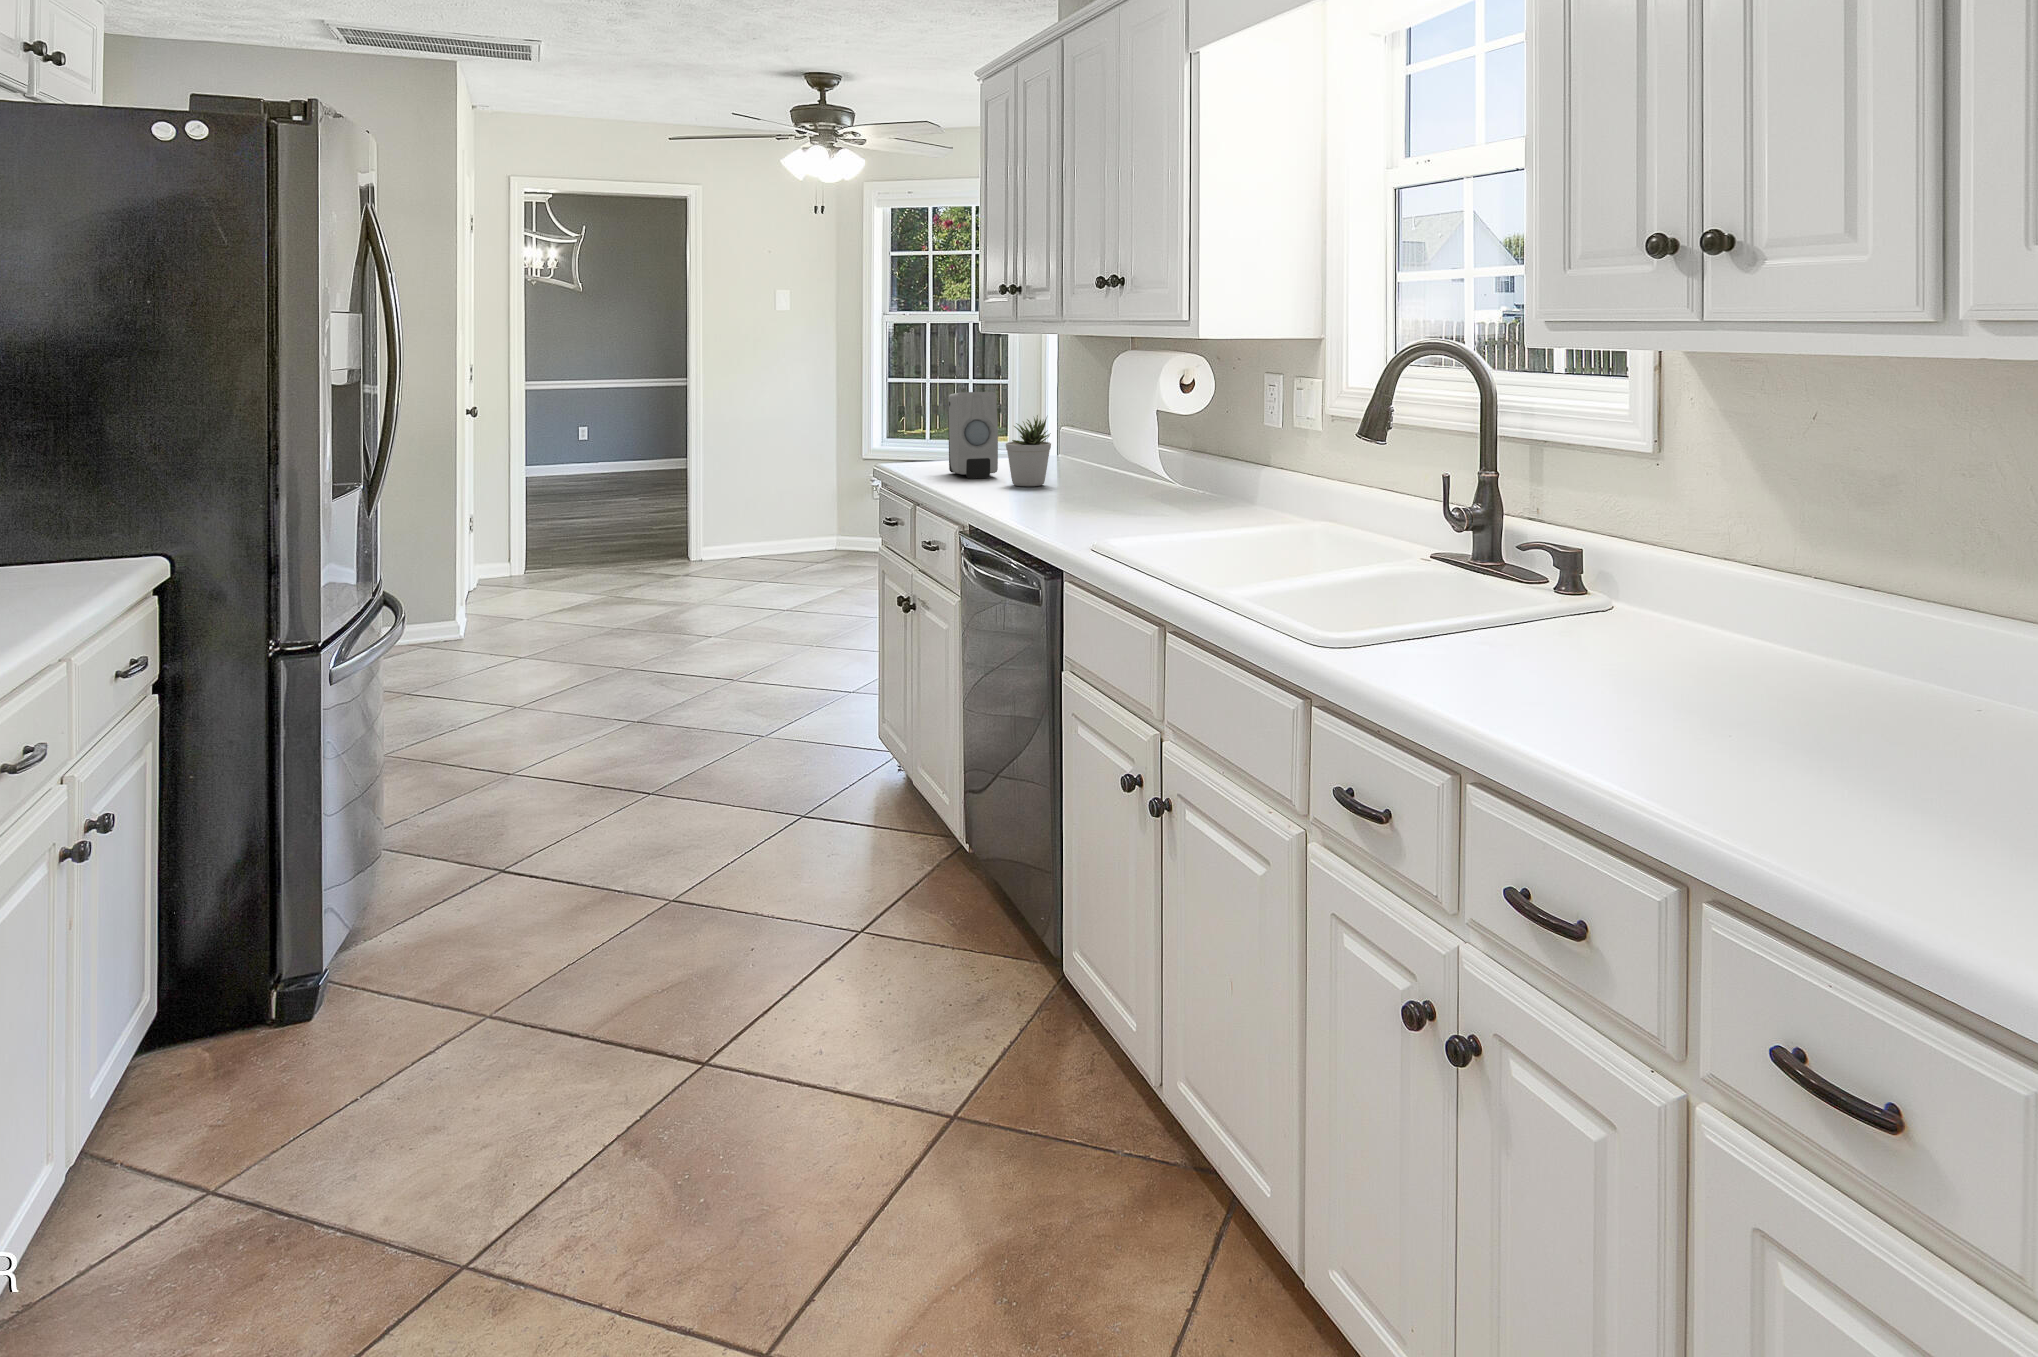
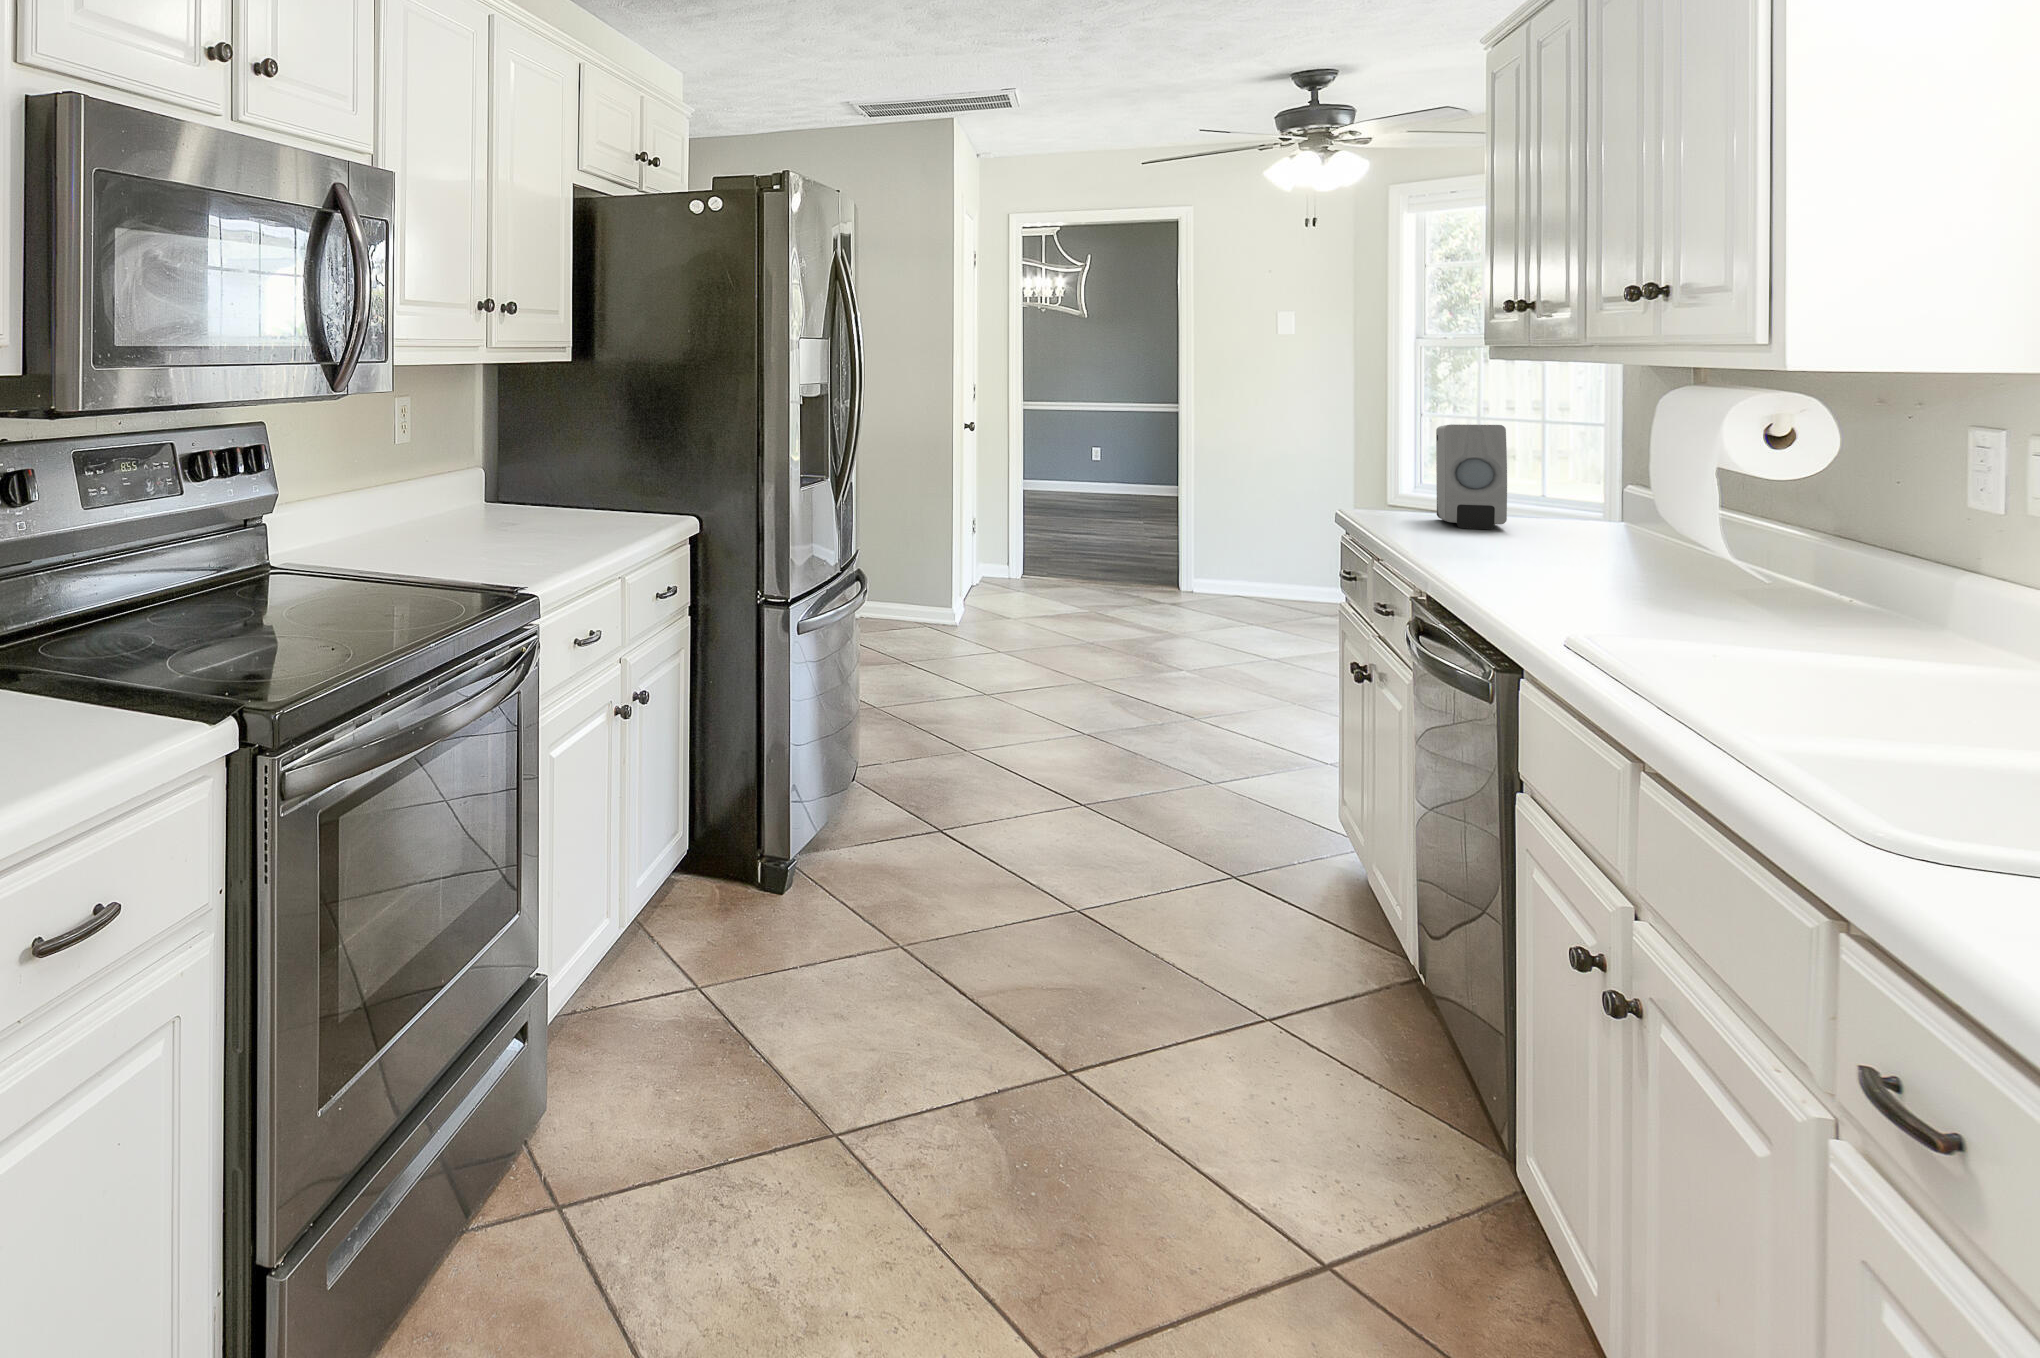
potted plant: present [1006,415,1051,487] -> none [1512,455,1589,546]

